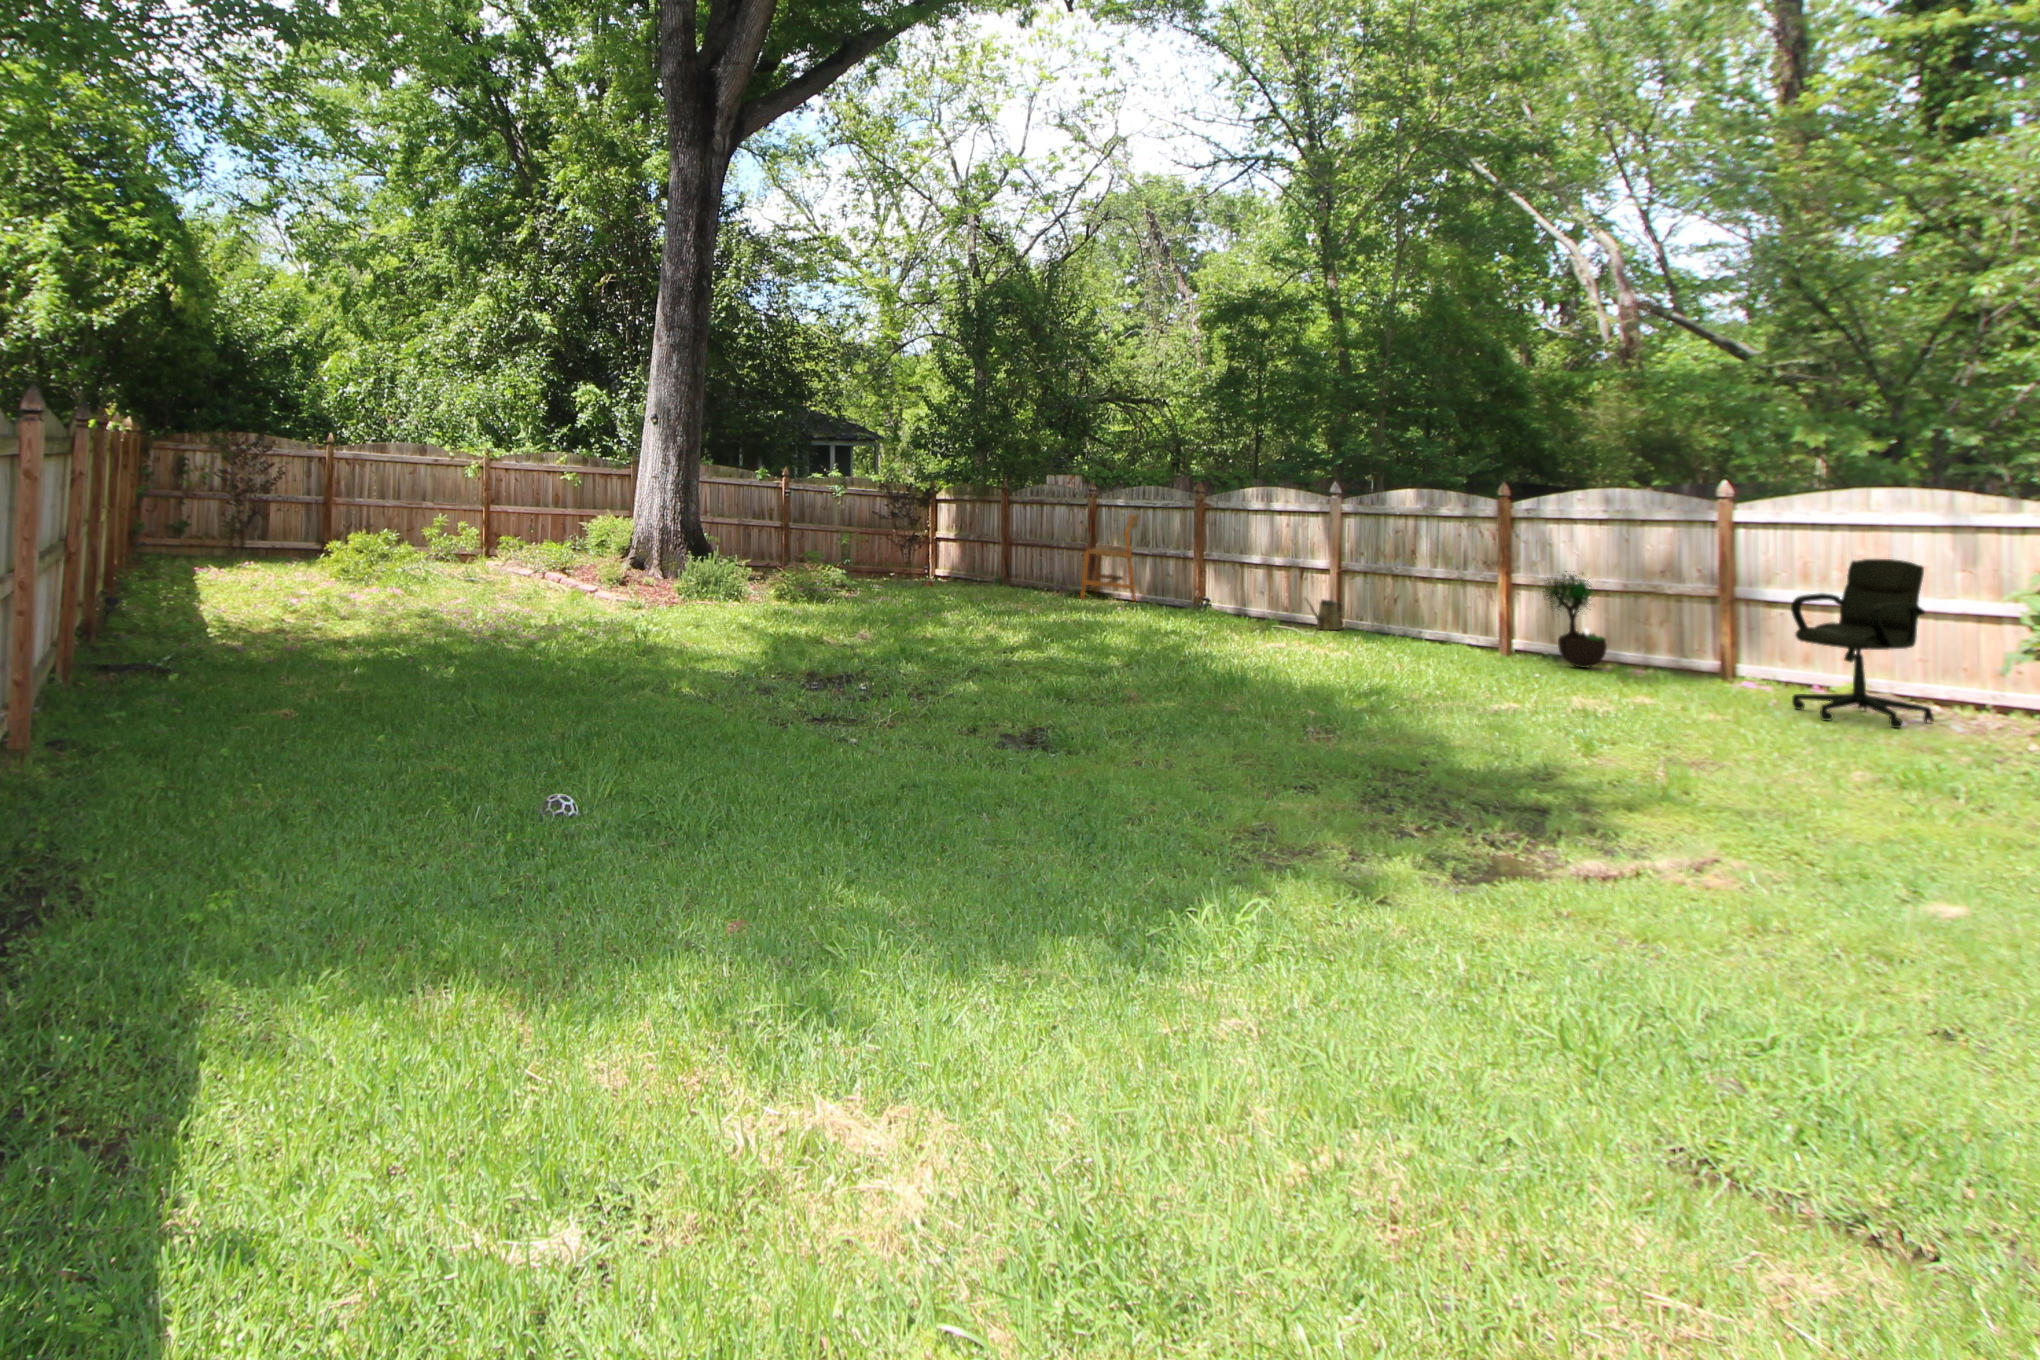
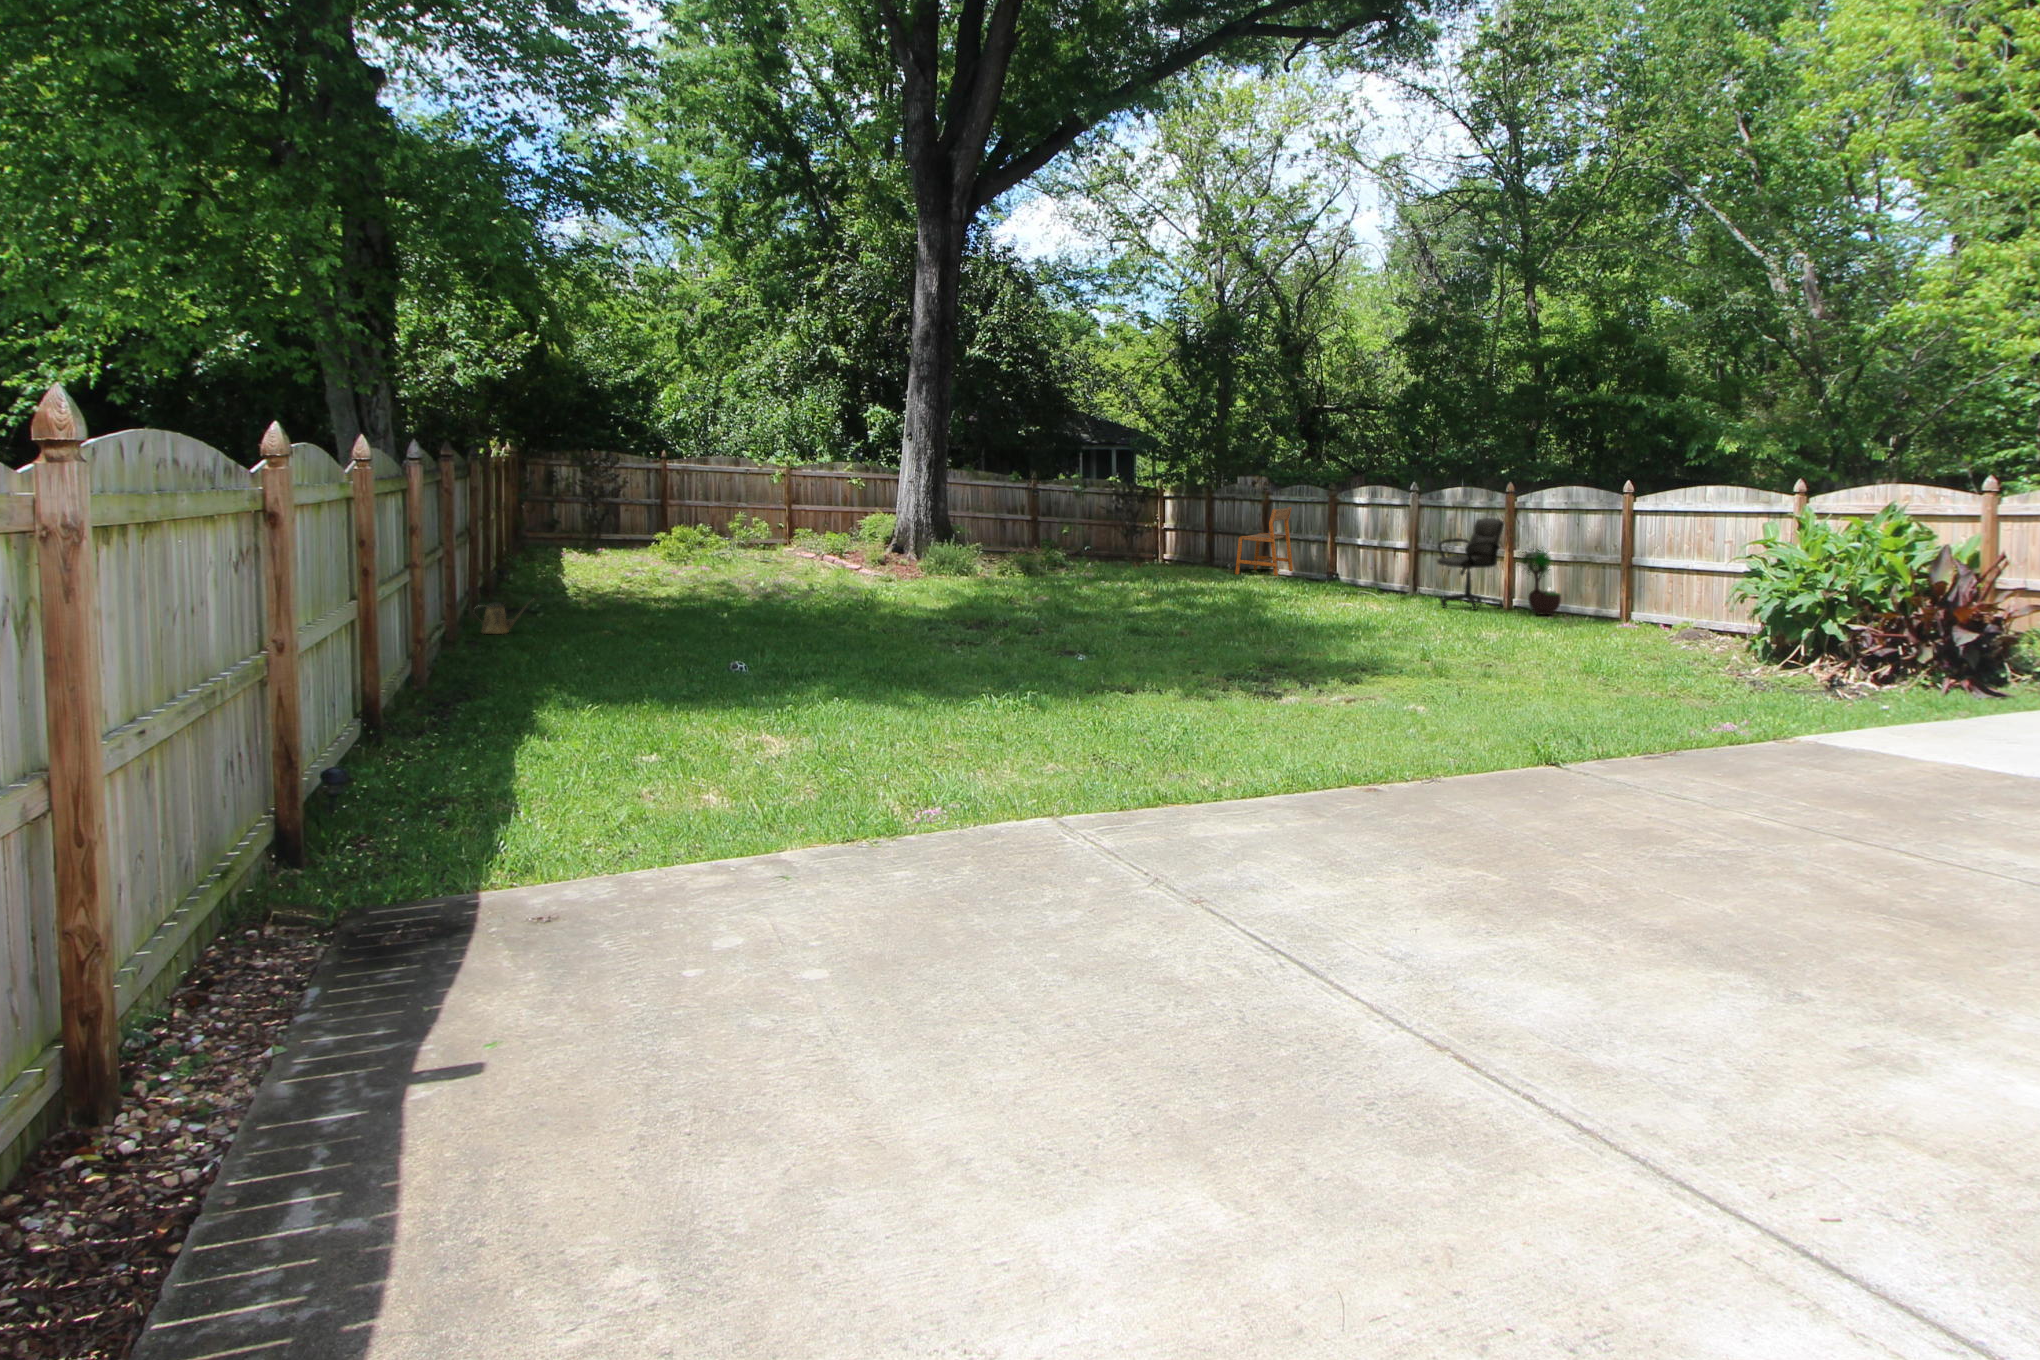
chair: present [1791,559,1934,728] -> present [1437,518,1504,610]
watering can: present [1307,600,1342,630] -> present [481,600,532,634]

